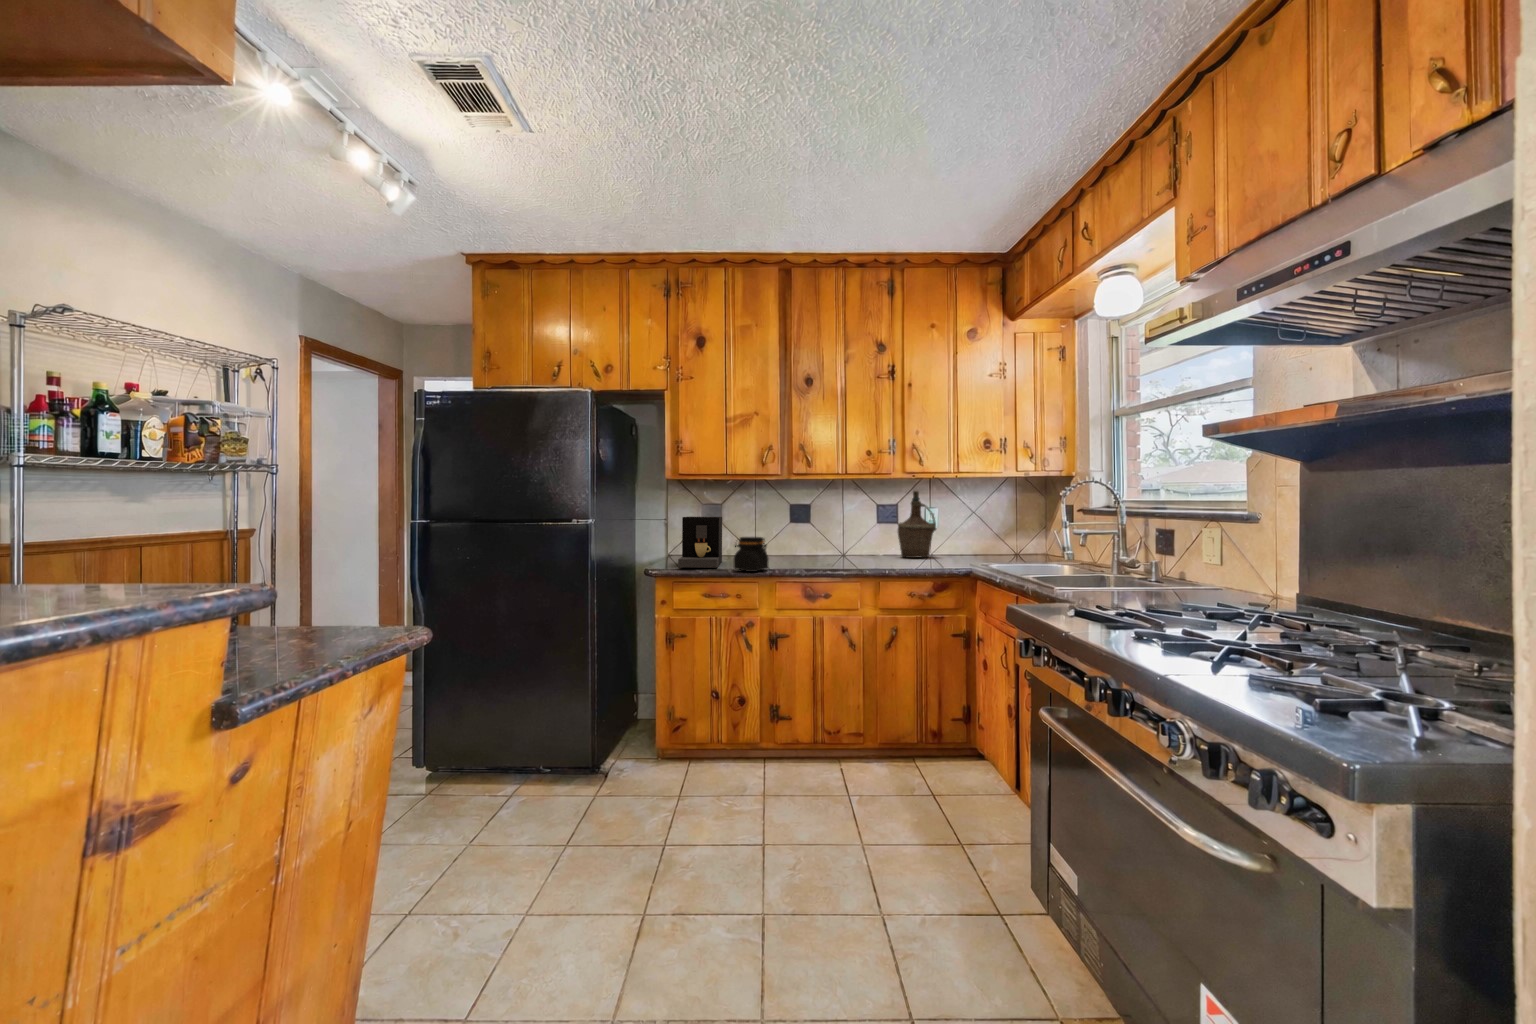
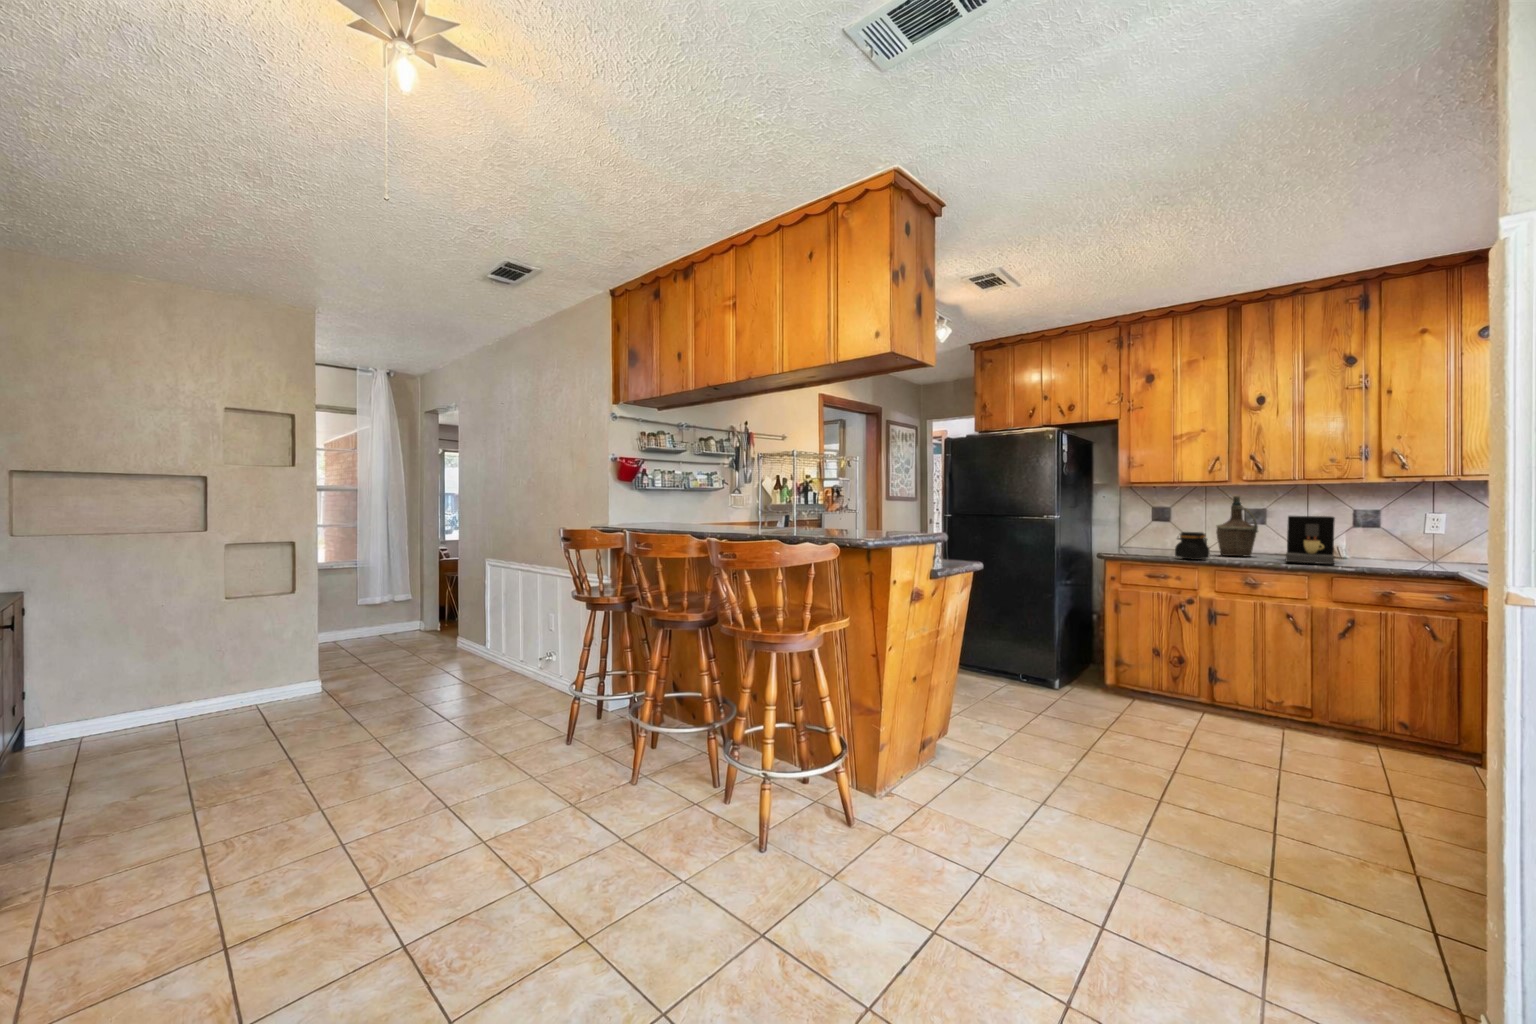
bottle: present [898,491,936,558] -> present [1216,496,1258,557]
coffee maker: present [678,517,722,568] -> present [1286,516,1335,564]

